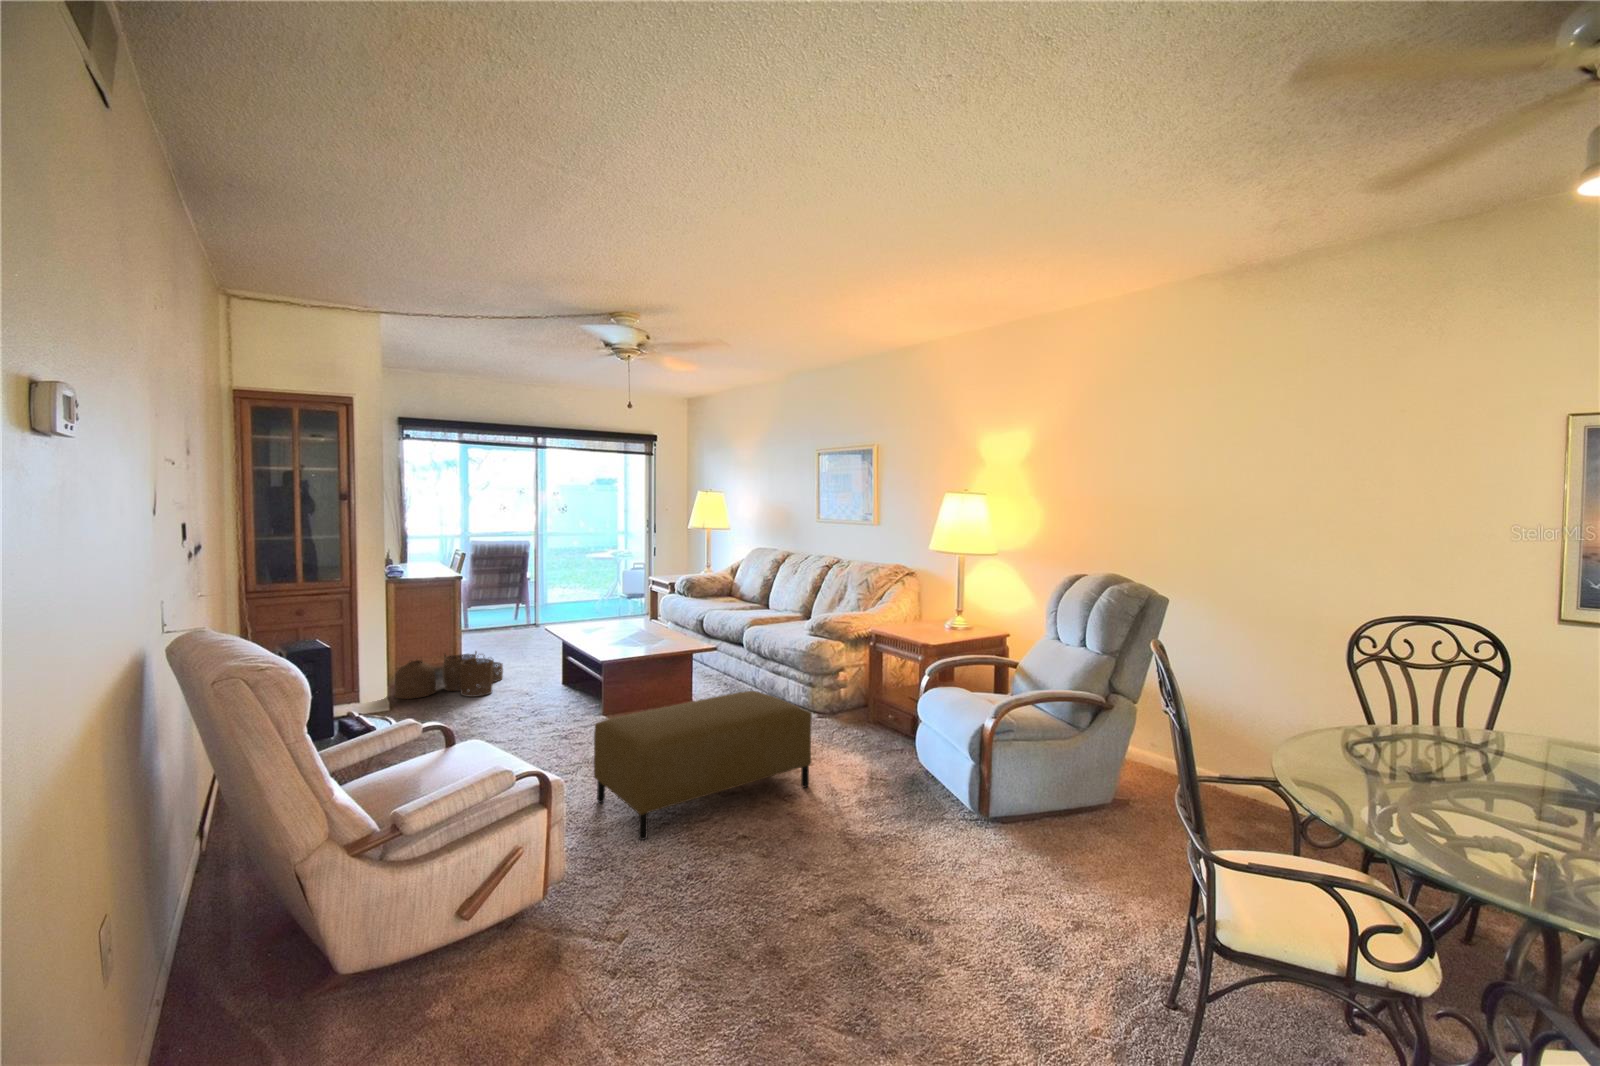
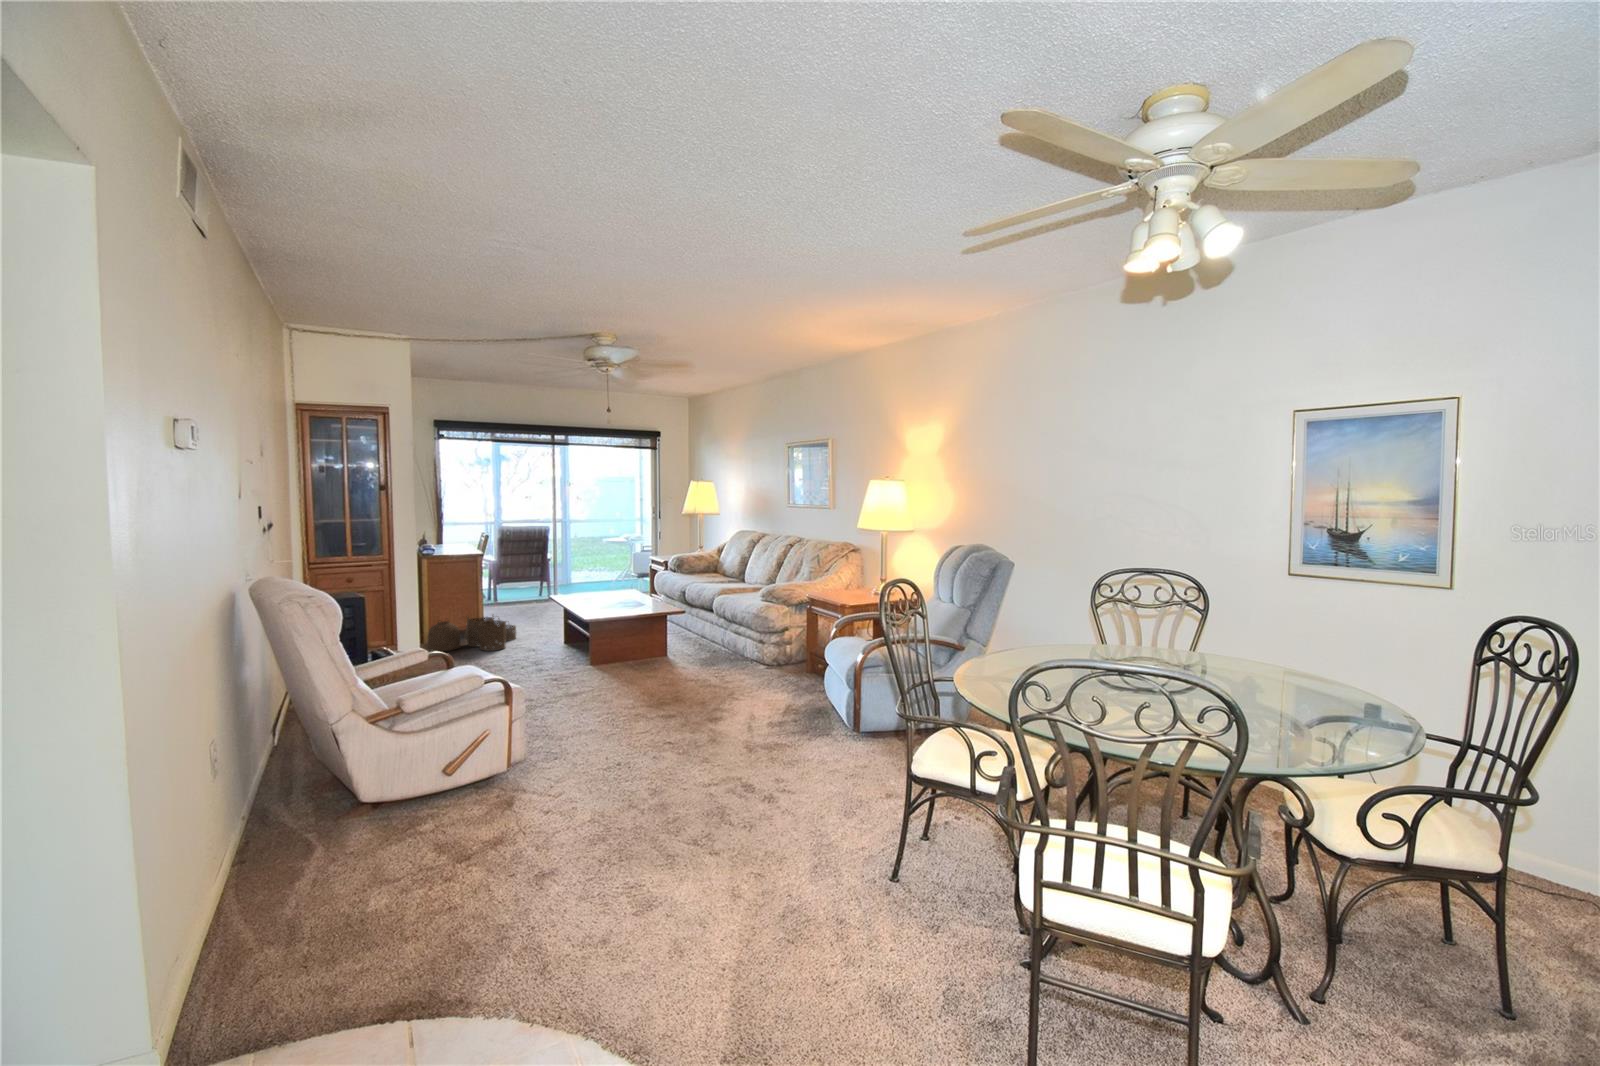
ottoman: present [594,691,812,840] -> none [564,640,736,743]

